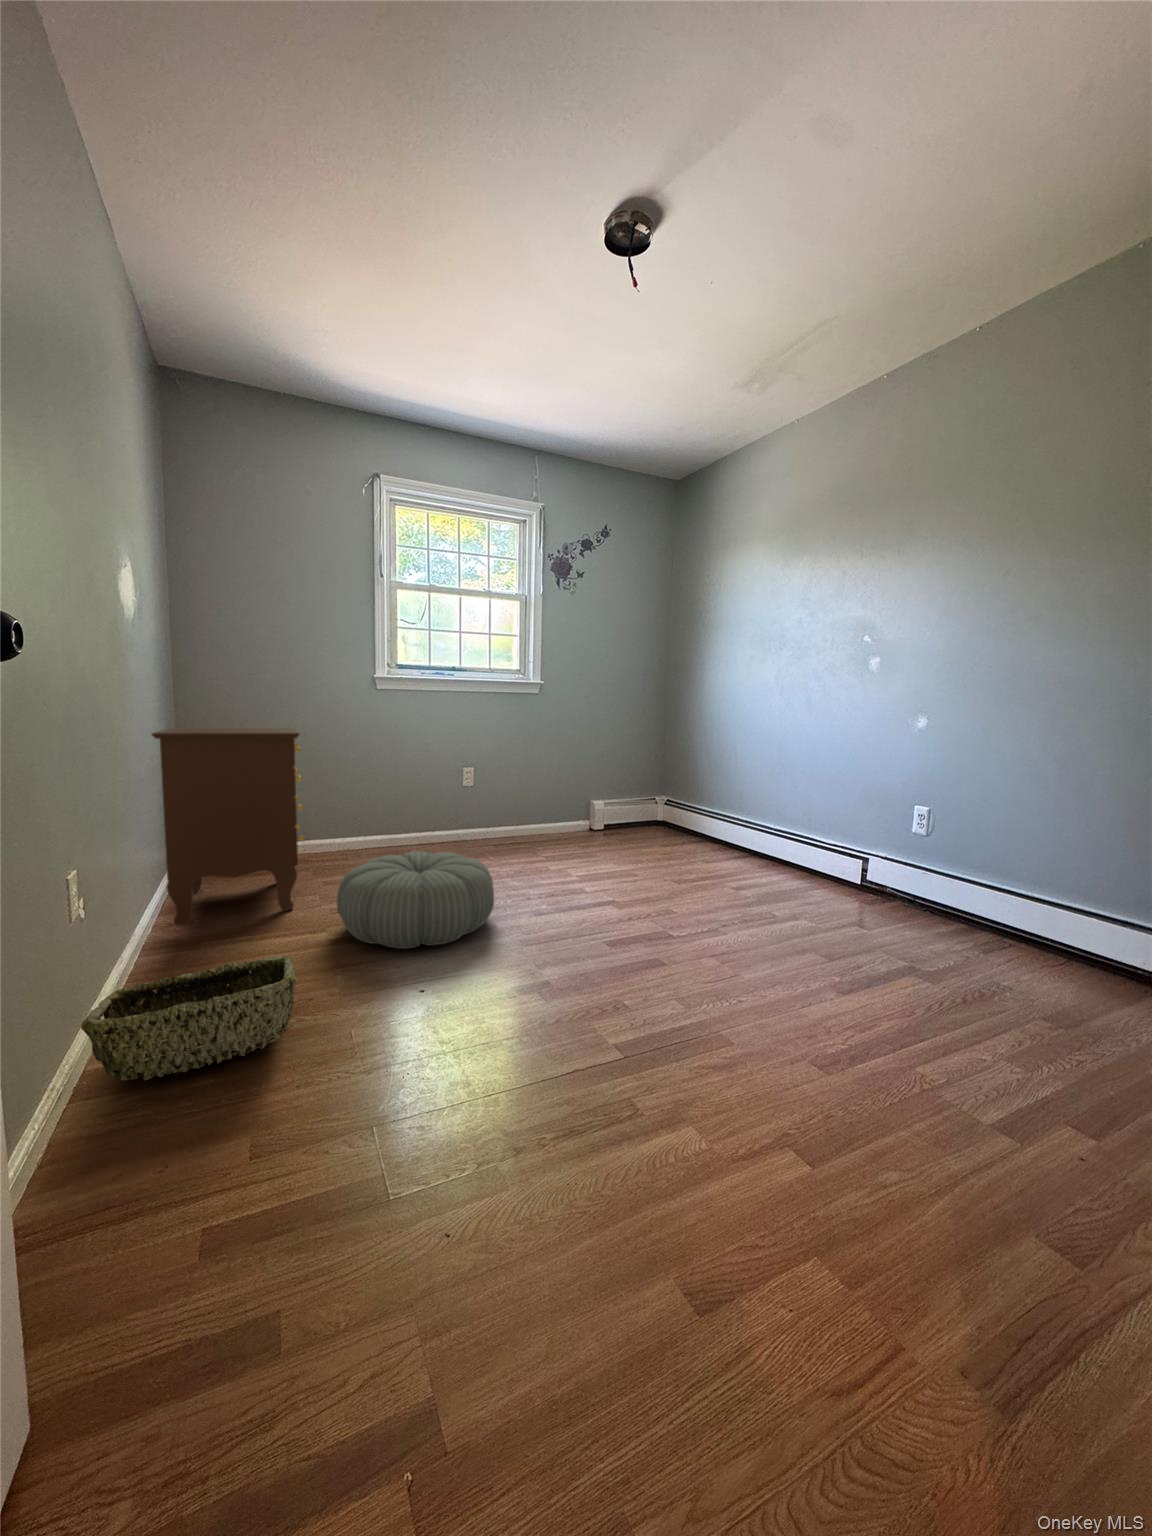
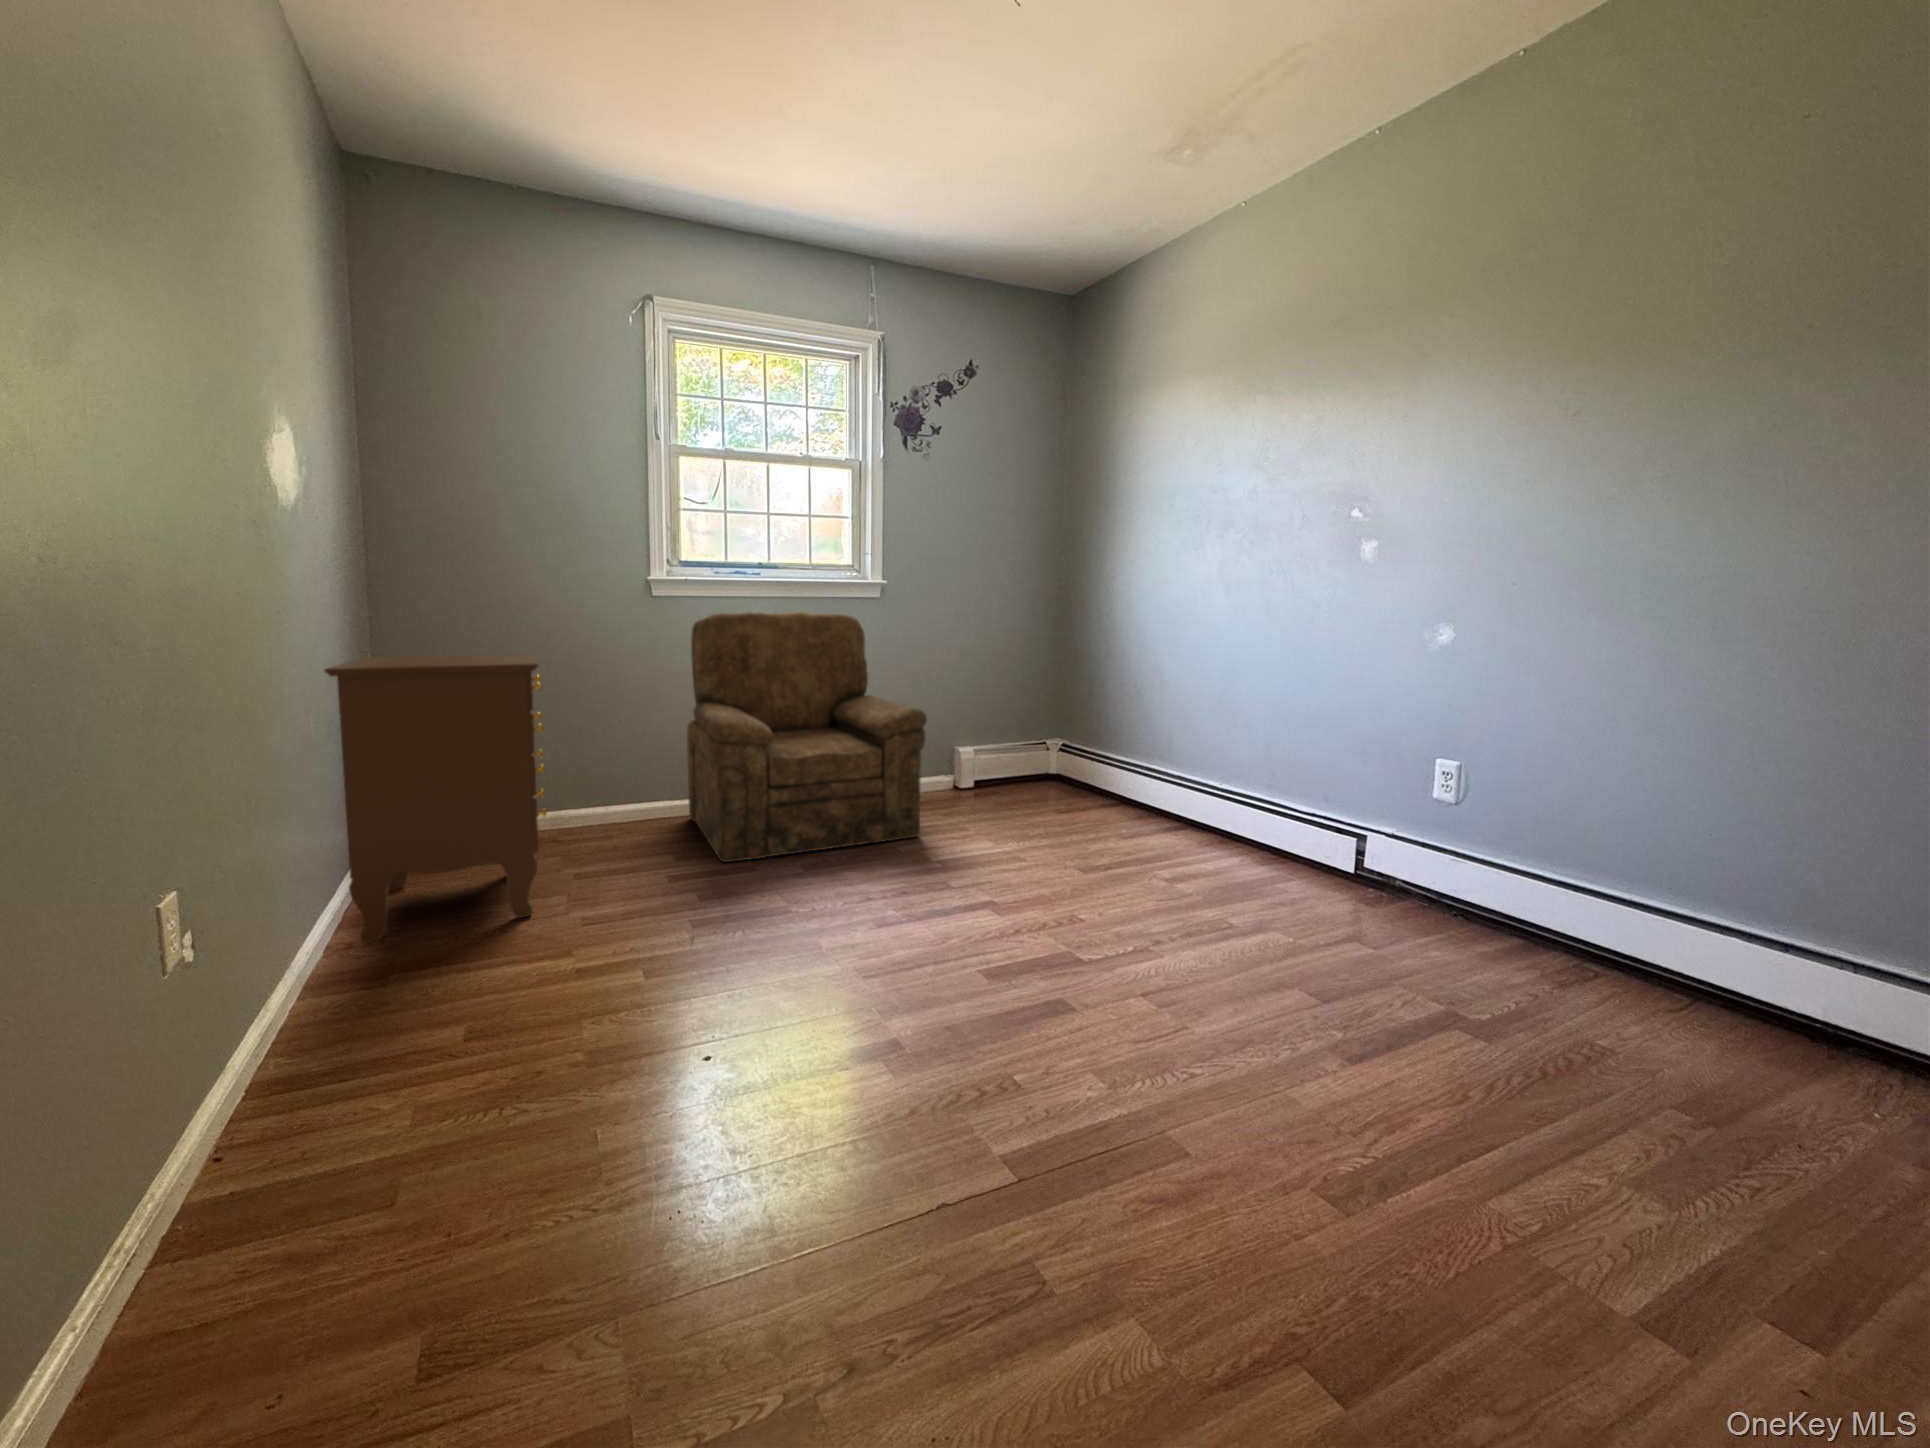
armchair: none [399,702,571,877] -> present [687,611,927,862]
pouf: present [337,851,494,949] -> none [589,832,818,983]
woven basket: present [81,956,296,1081] -> none [157,1012,510,1235]

